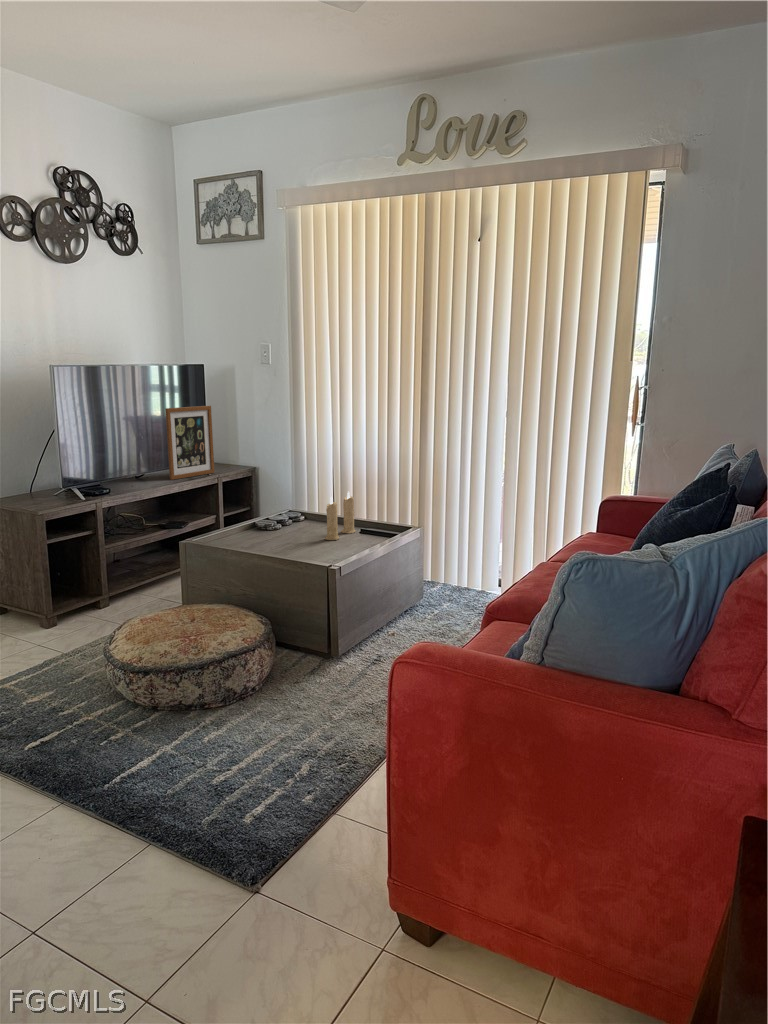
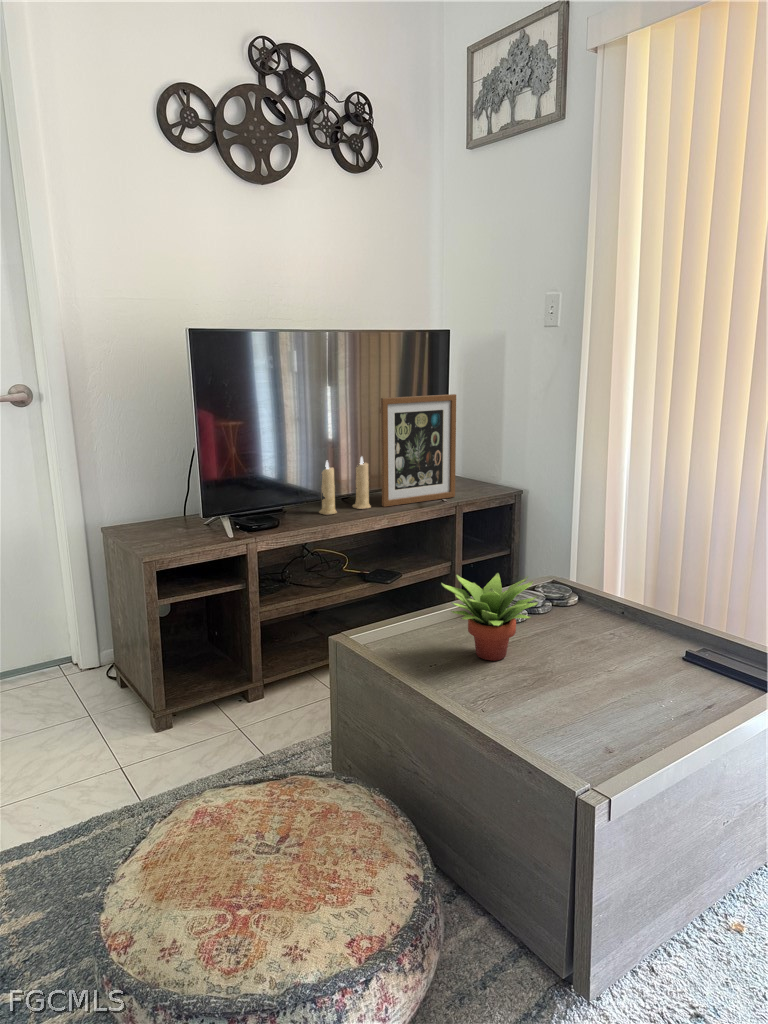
succulent plant: none [242,491,292,537] -> present [441,573,538,661]
candle: present [325,491,356,540] -> present [319,457,371,515]

